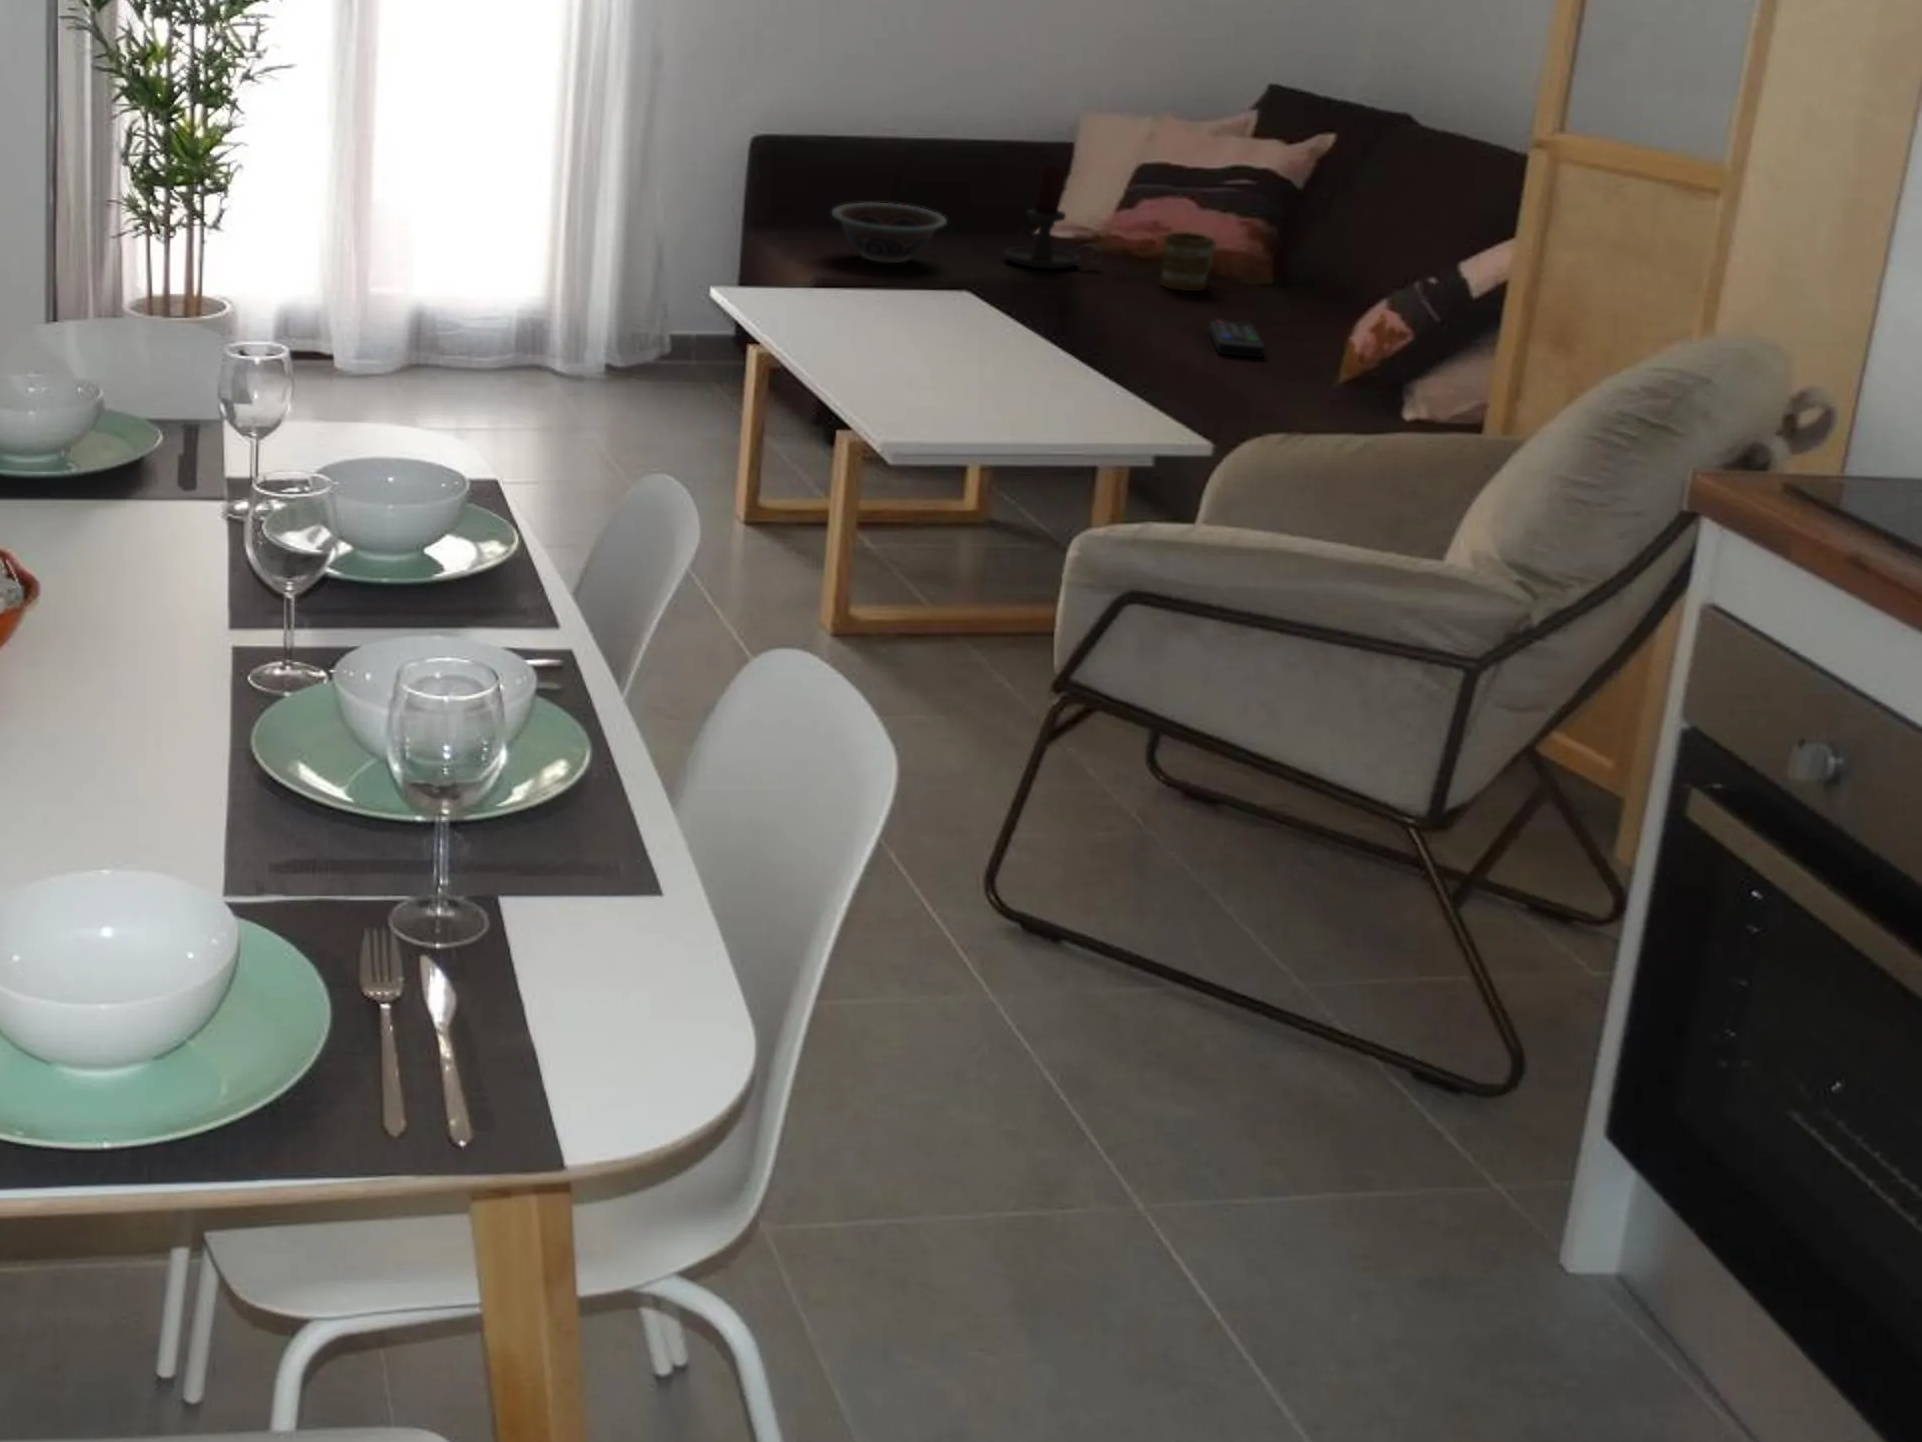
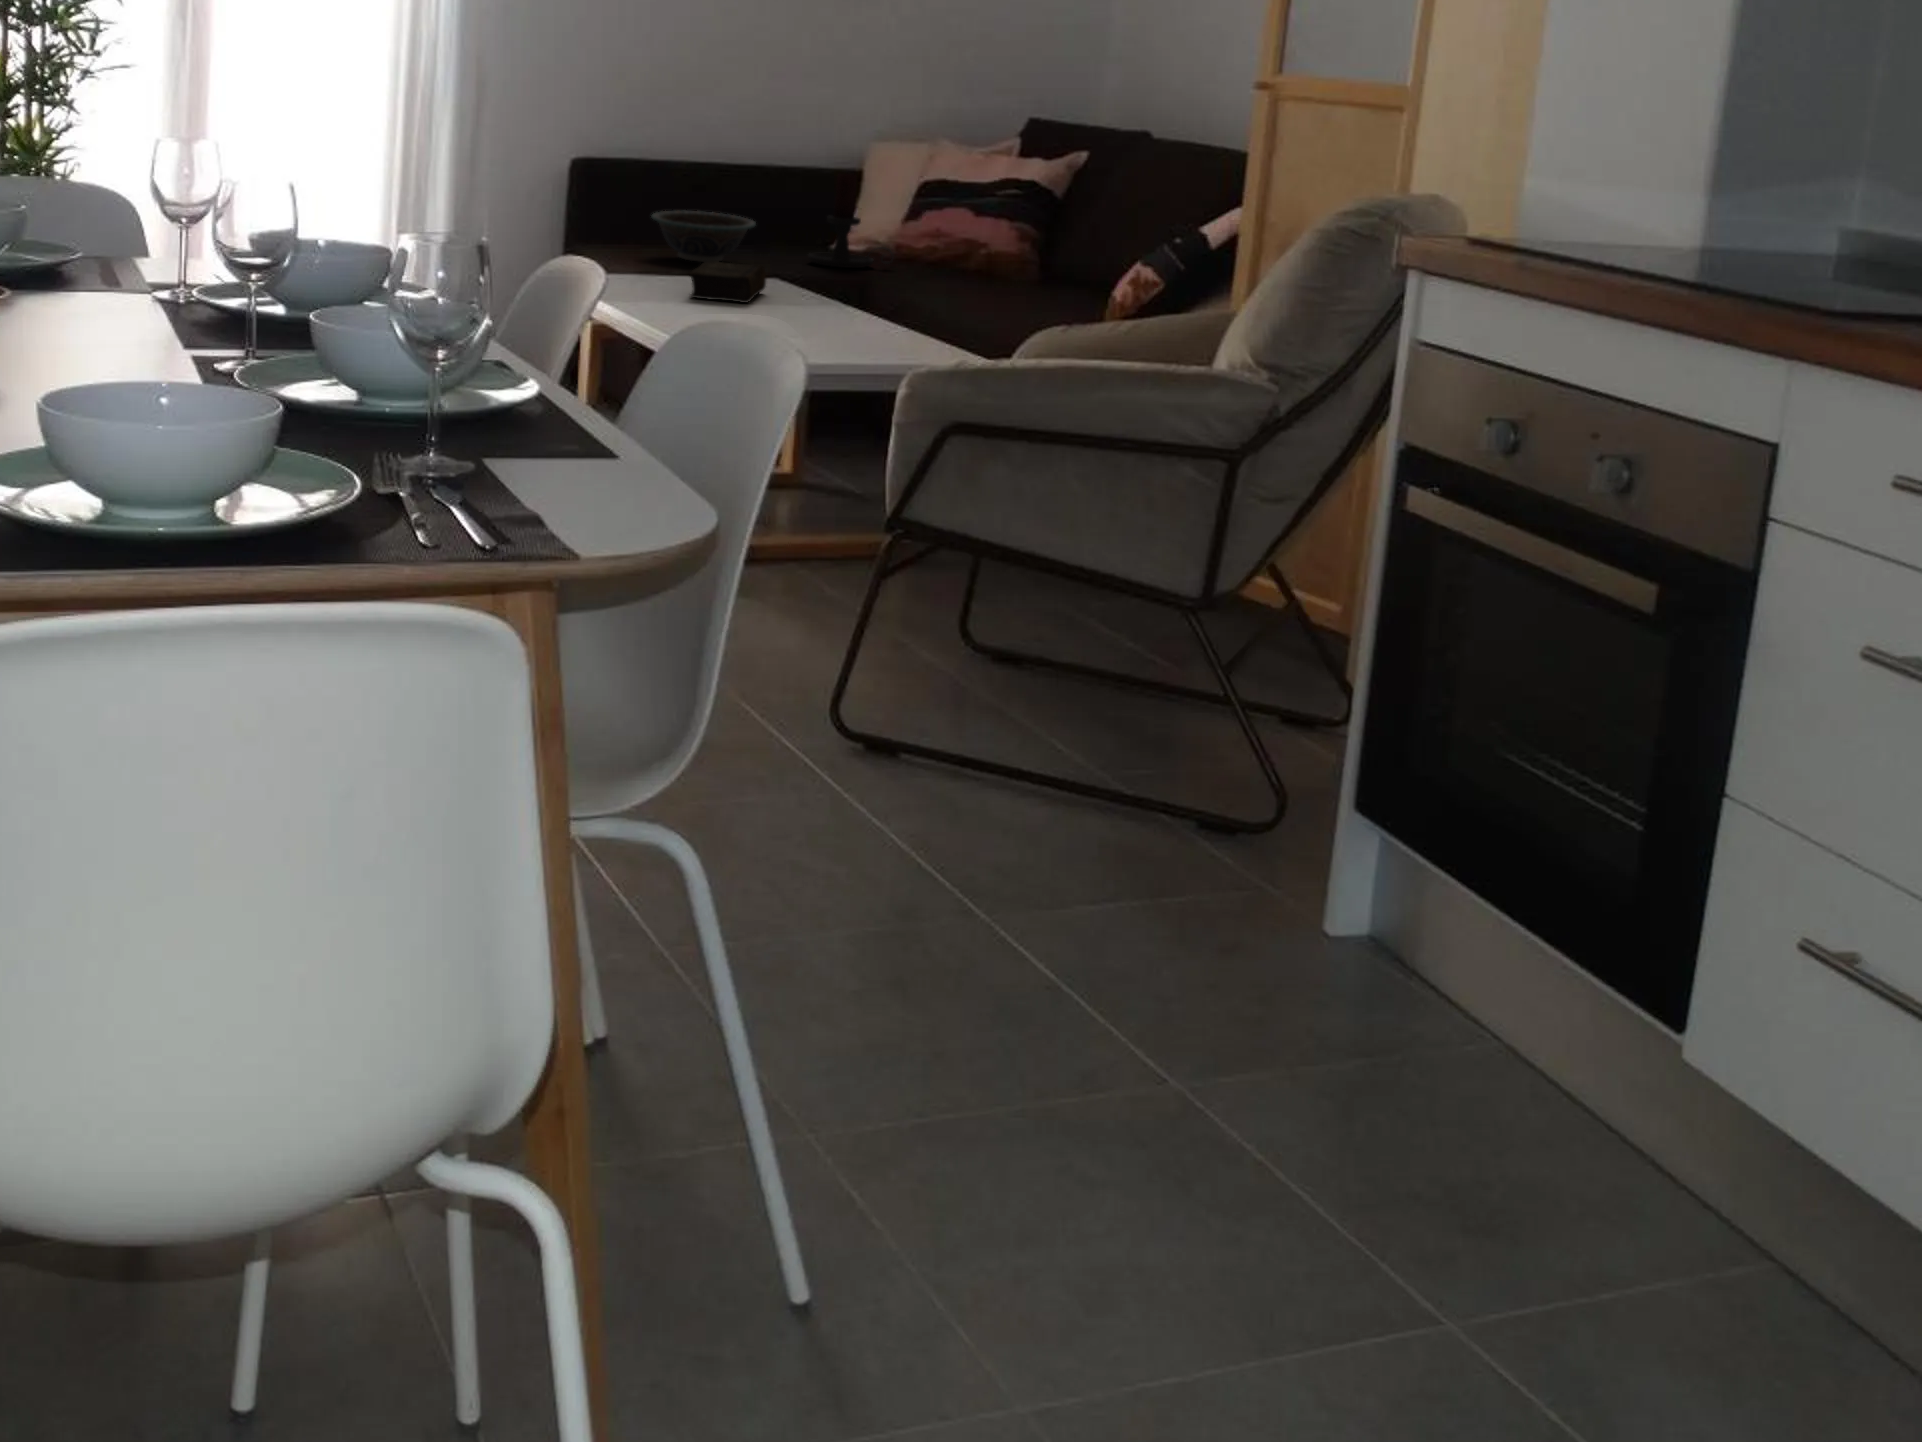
mug: present [1160,233,1215,291] -> none [945,232,991,282]
book: none [863,282,952,337] -> present [689,262,766,303]
remote control: present [1209,321,1264,357] -> none [991,294,1040,318]

